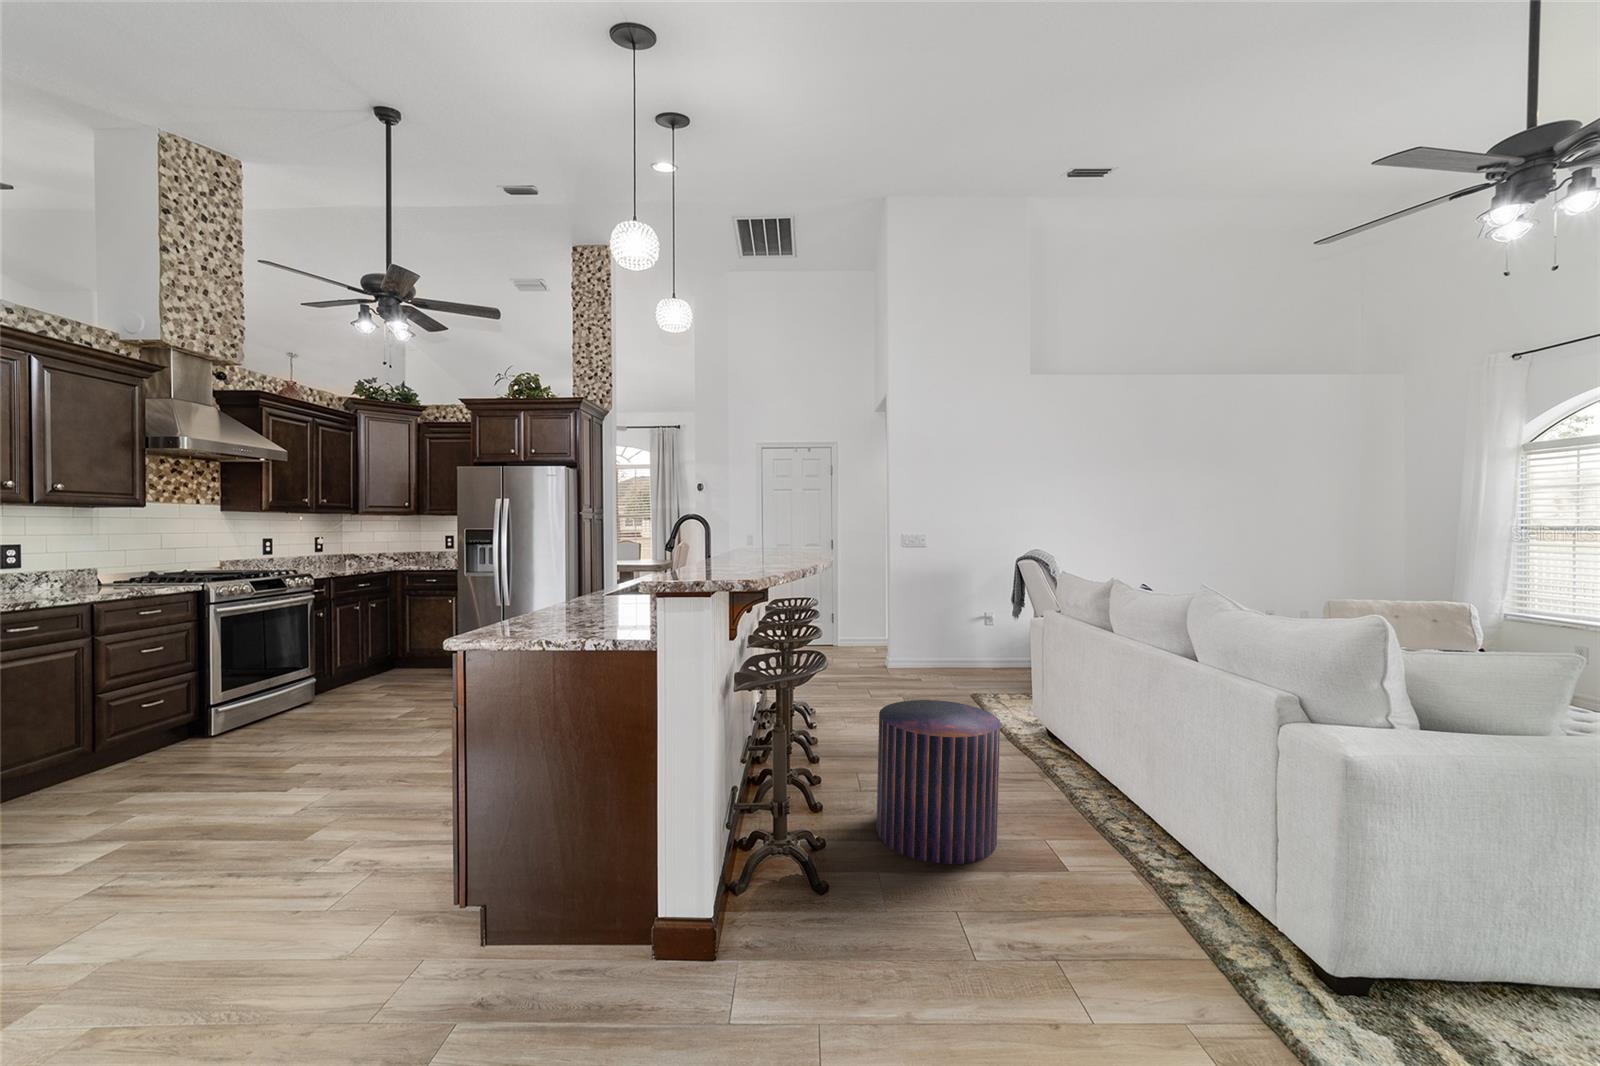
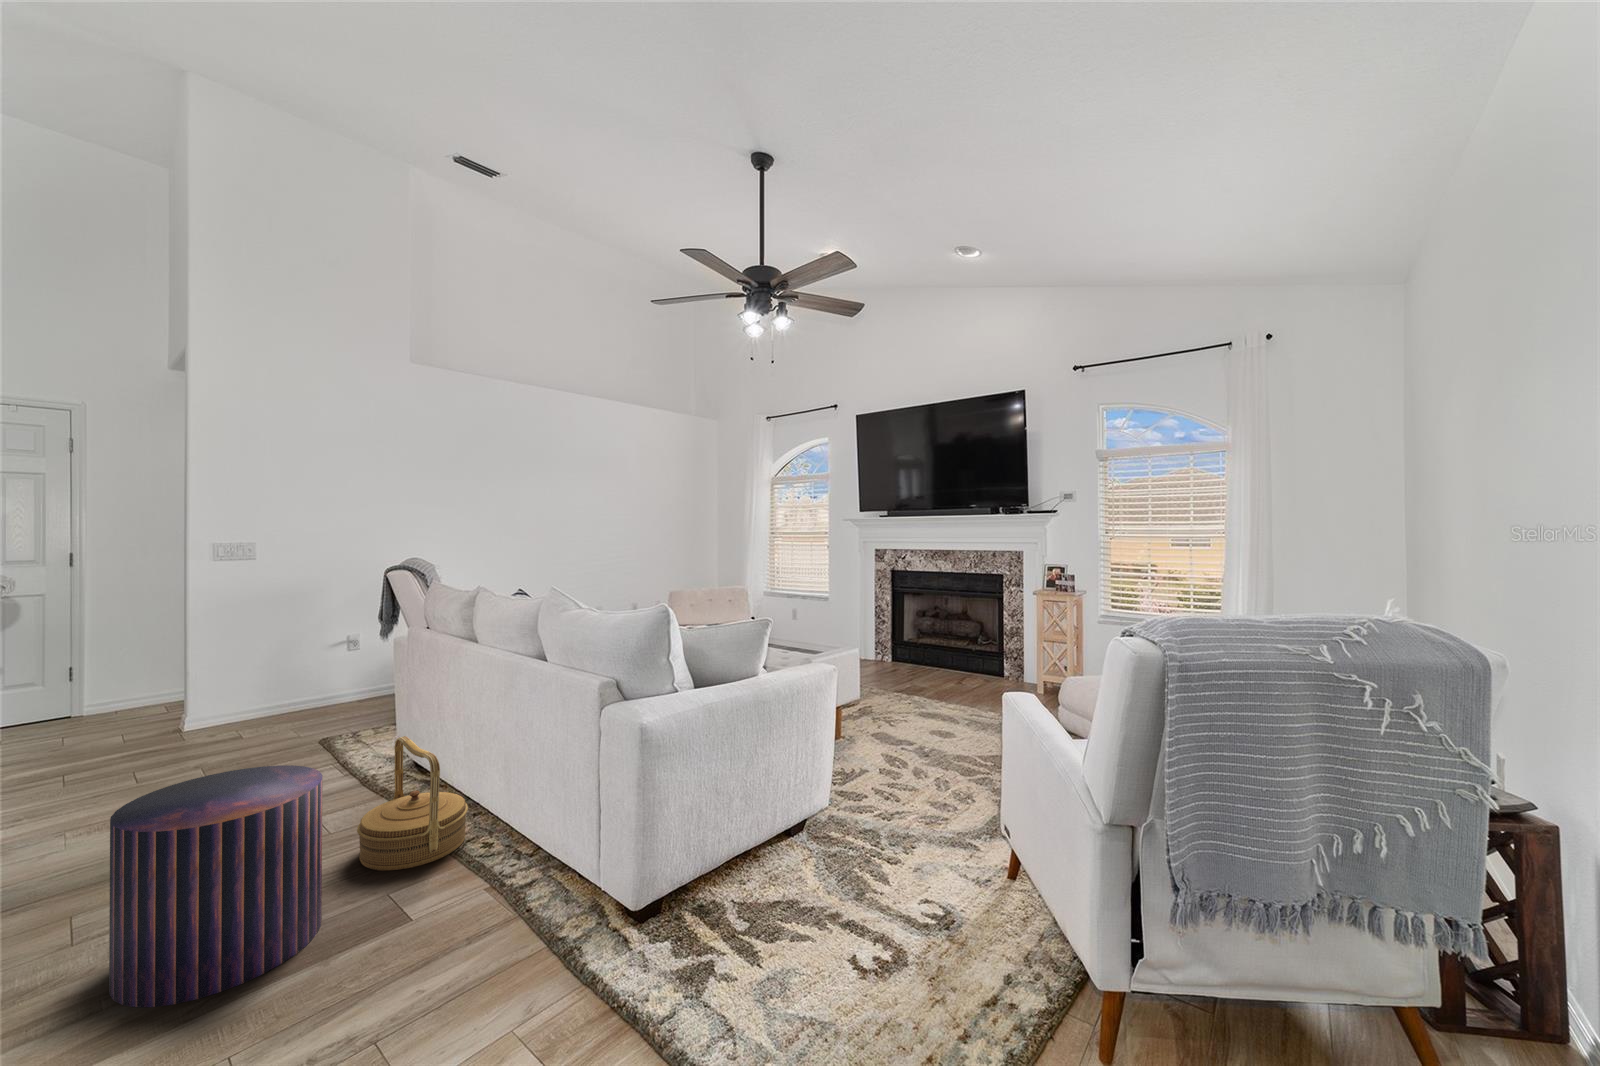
woven basket: none [1015,705,1108,827] -> present [357,736,468,871]

